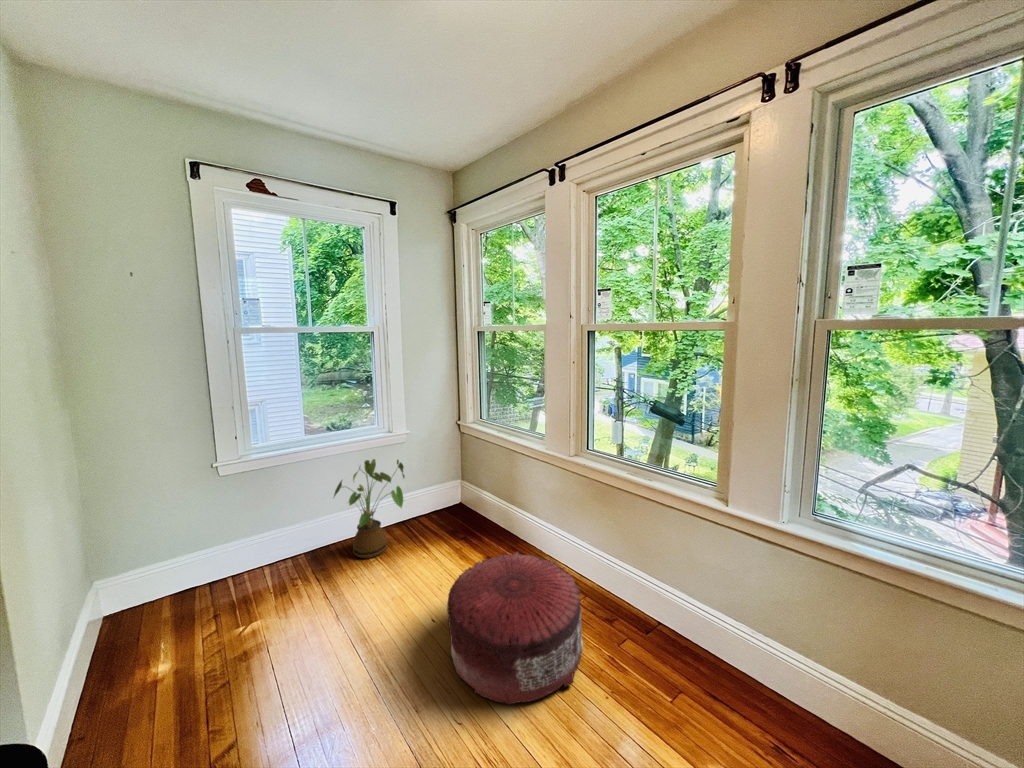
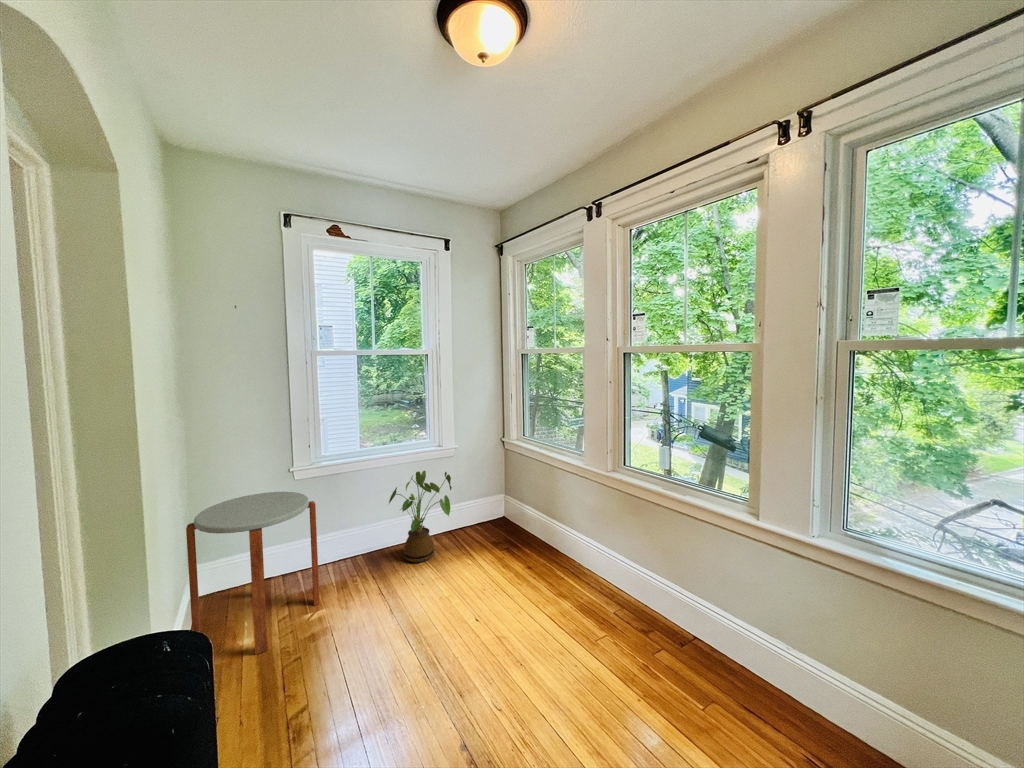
side table: none [72,491,254,684] -> present [186,492,319,654]
pouf: present [447,552,583,705] -> none [489,560,617,698]

